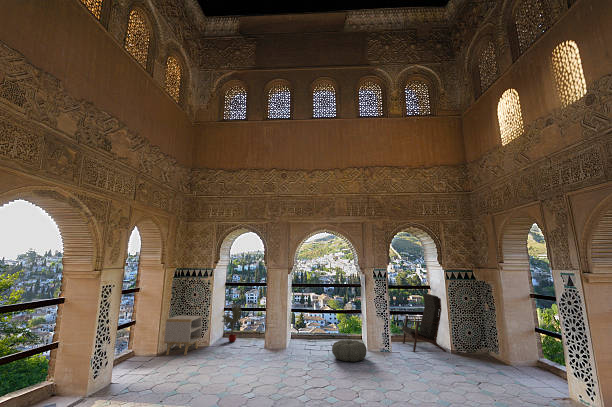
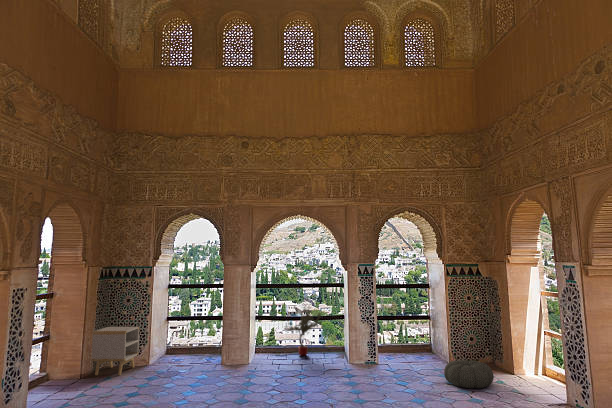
lounge chair: present [400,294,446,352] -> none [390,294,443,364]
potted tree: present [222,302,242,342] -> present [285,307,321,356]
pouf: present [332,340,367,362] -> present [444,360,494,388]

